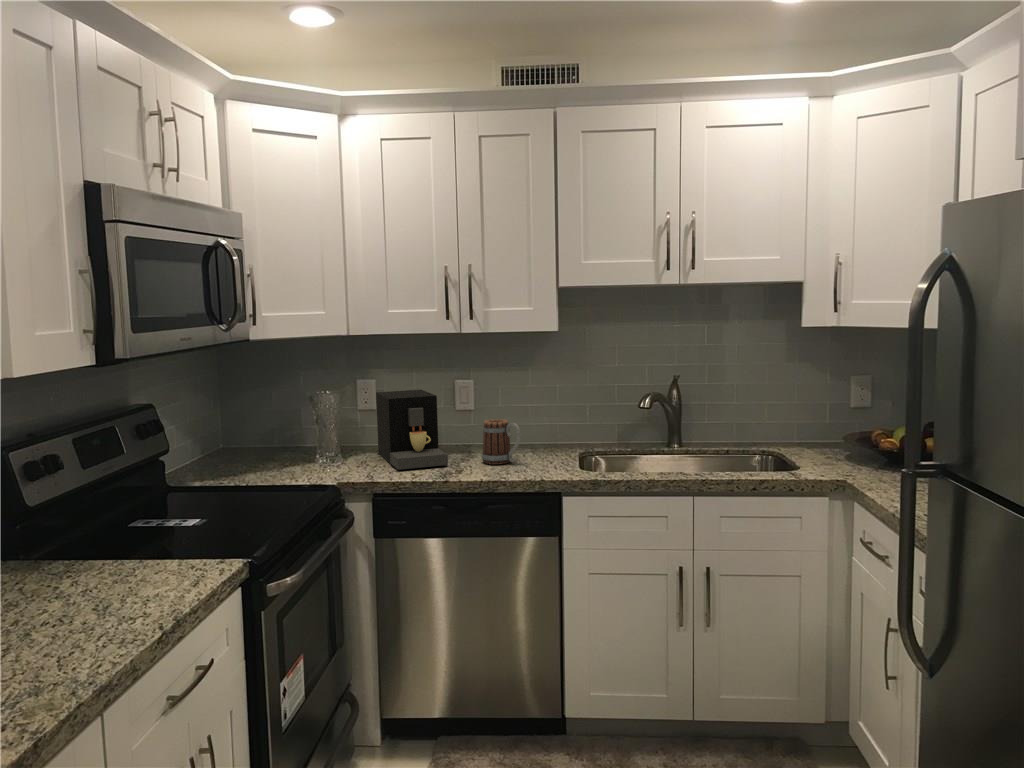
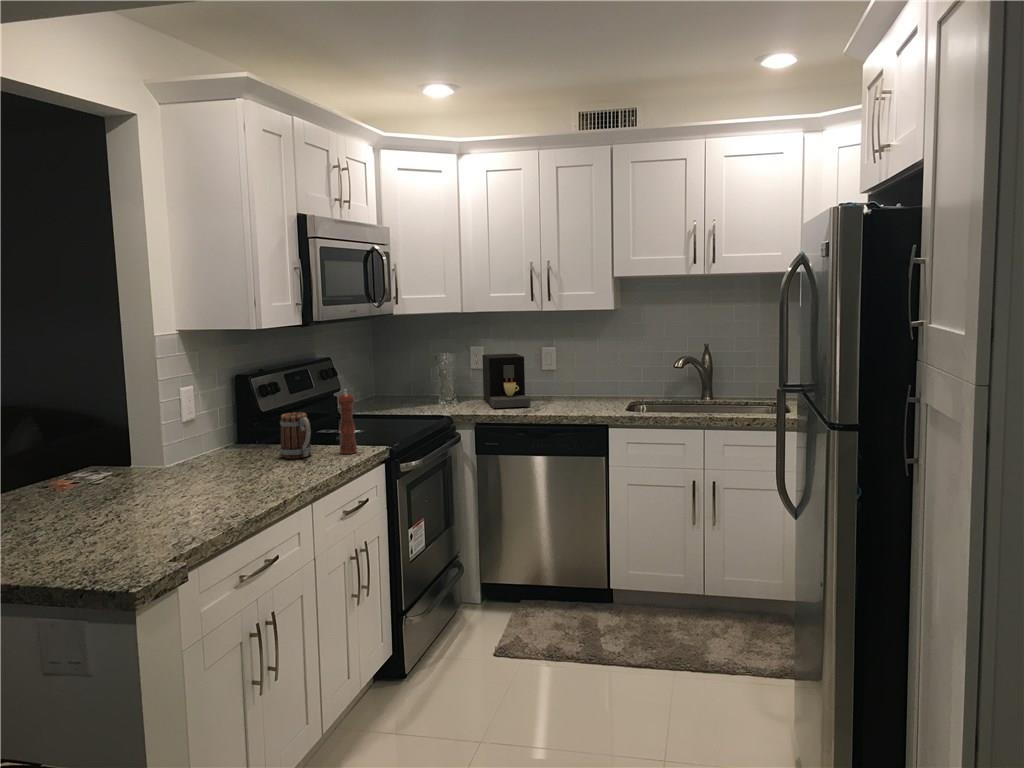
mug: present [481,419,521,465] -> present [279,412,312,459]
pepper mill: none [156,472,193,583] -> present [337,389,357,454]

